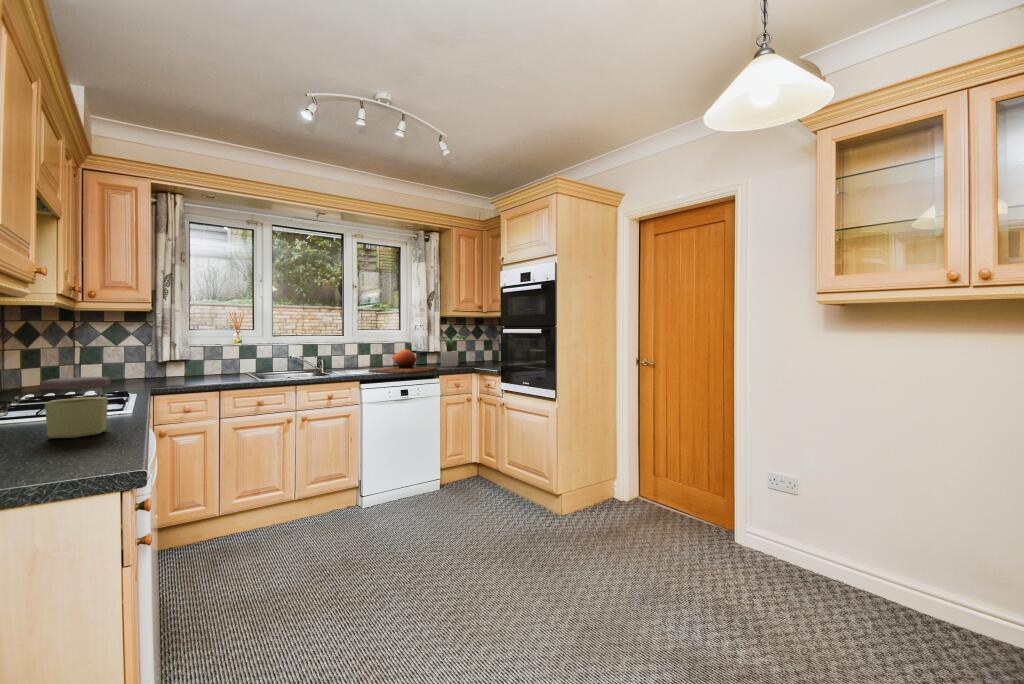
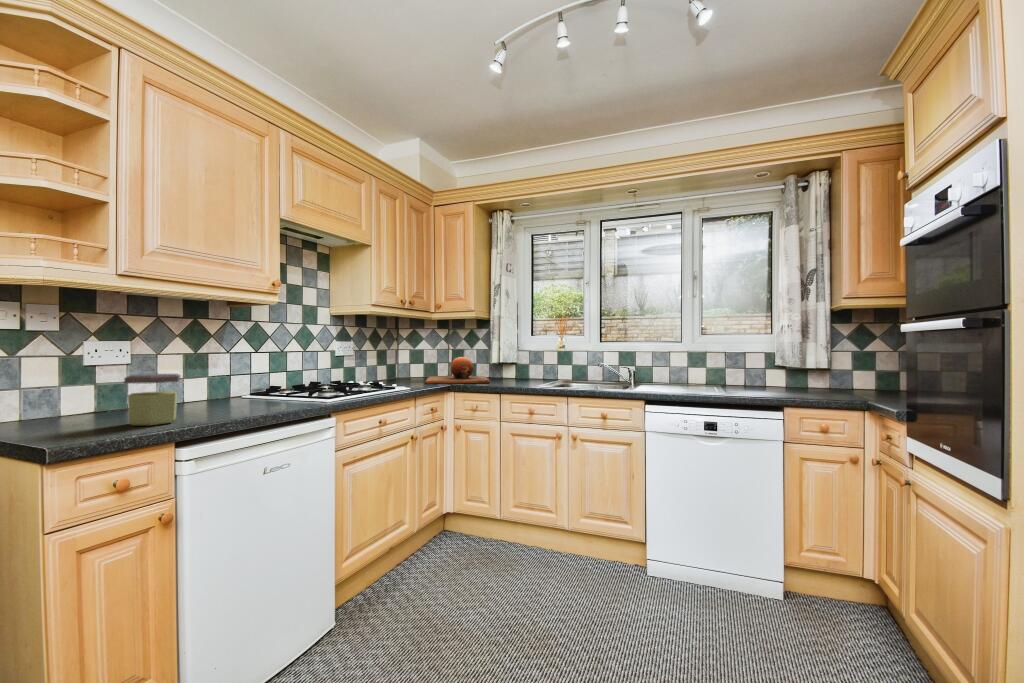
potted plant: present [441,336,467,367] -> none [790,338,871,396]
chopping board: present [369,350,438,373] -> present [425,357,490,384]

